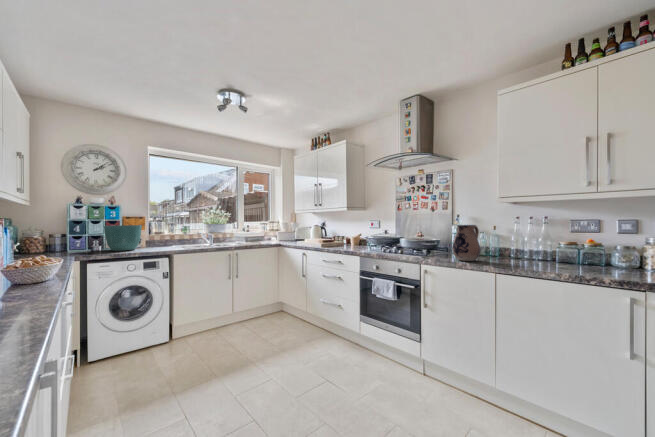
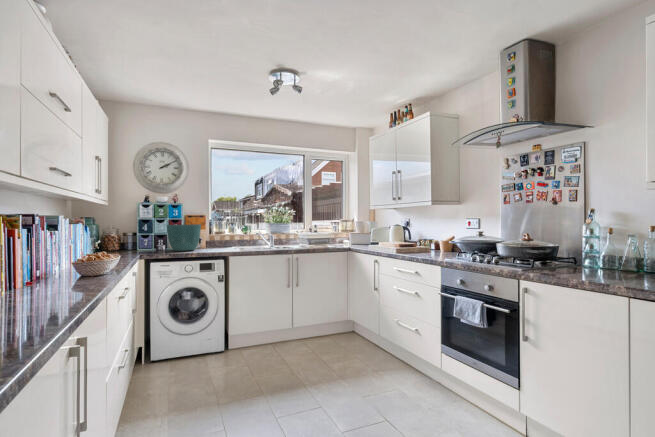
ceramic pitcher: present [452,225,480,261] -> none [567,224,613,278]

